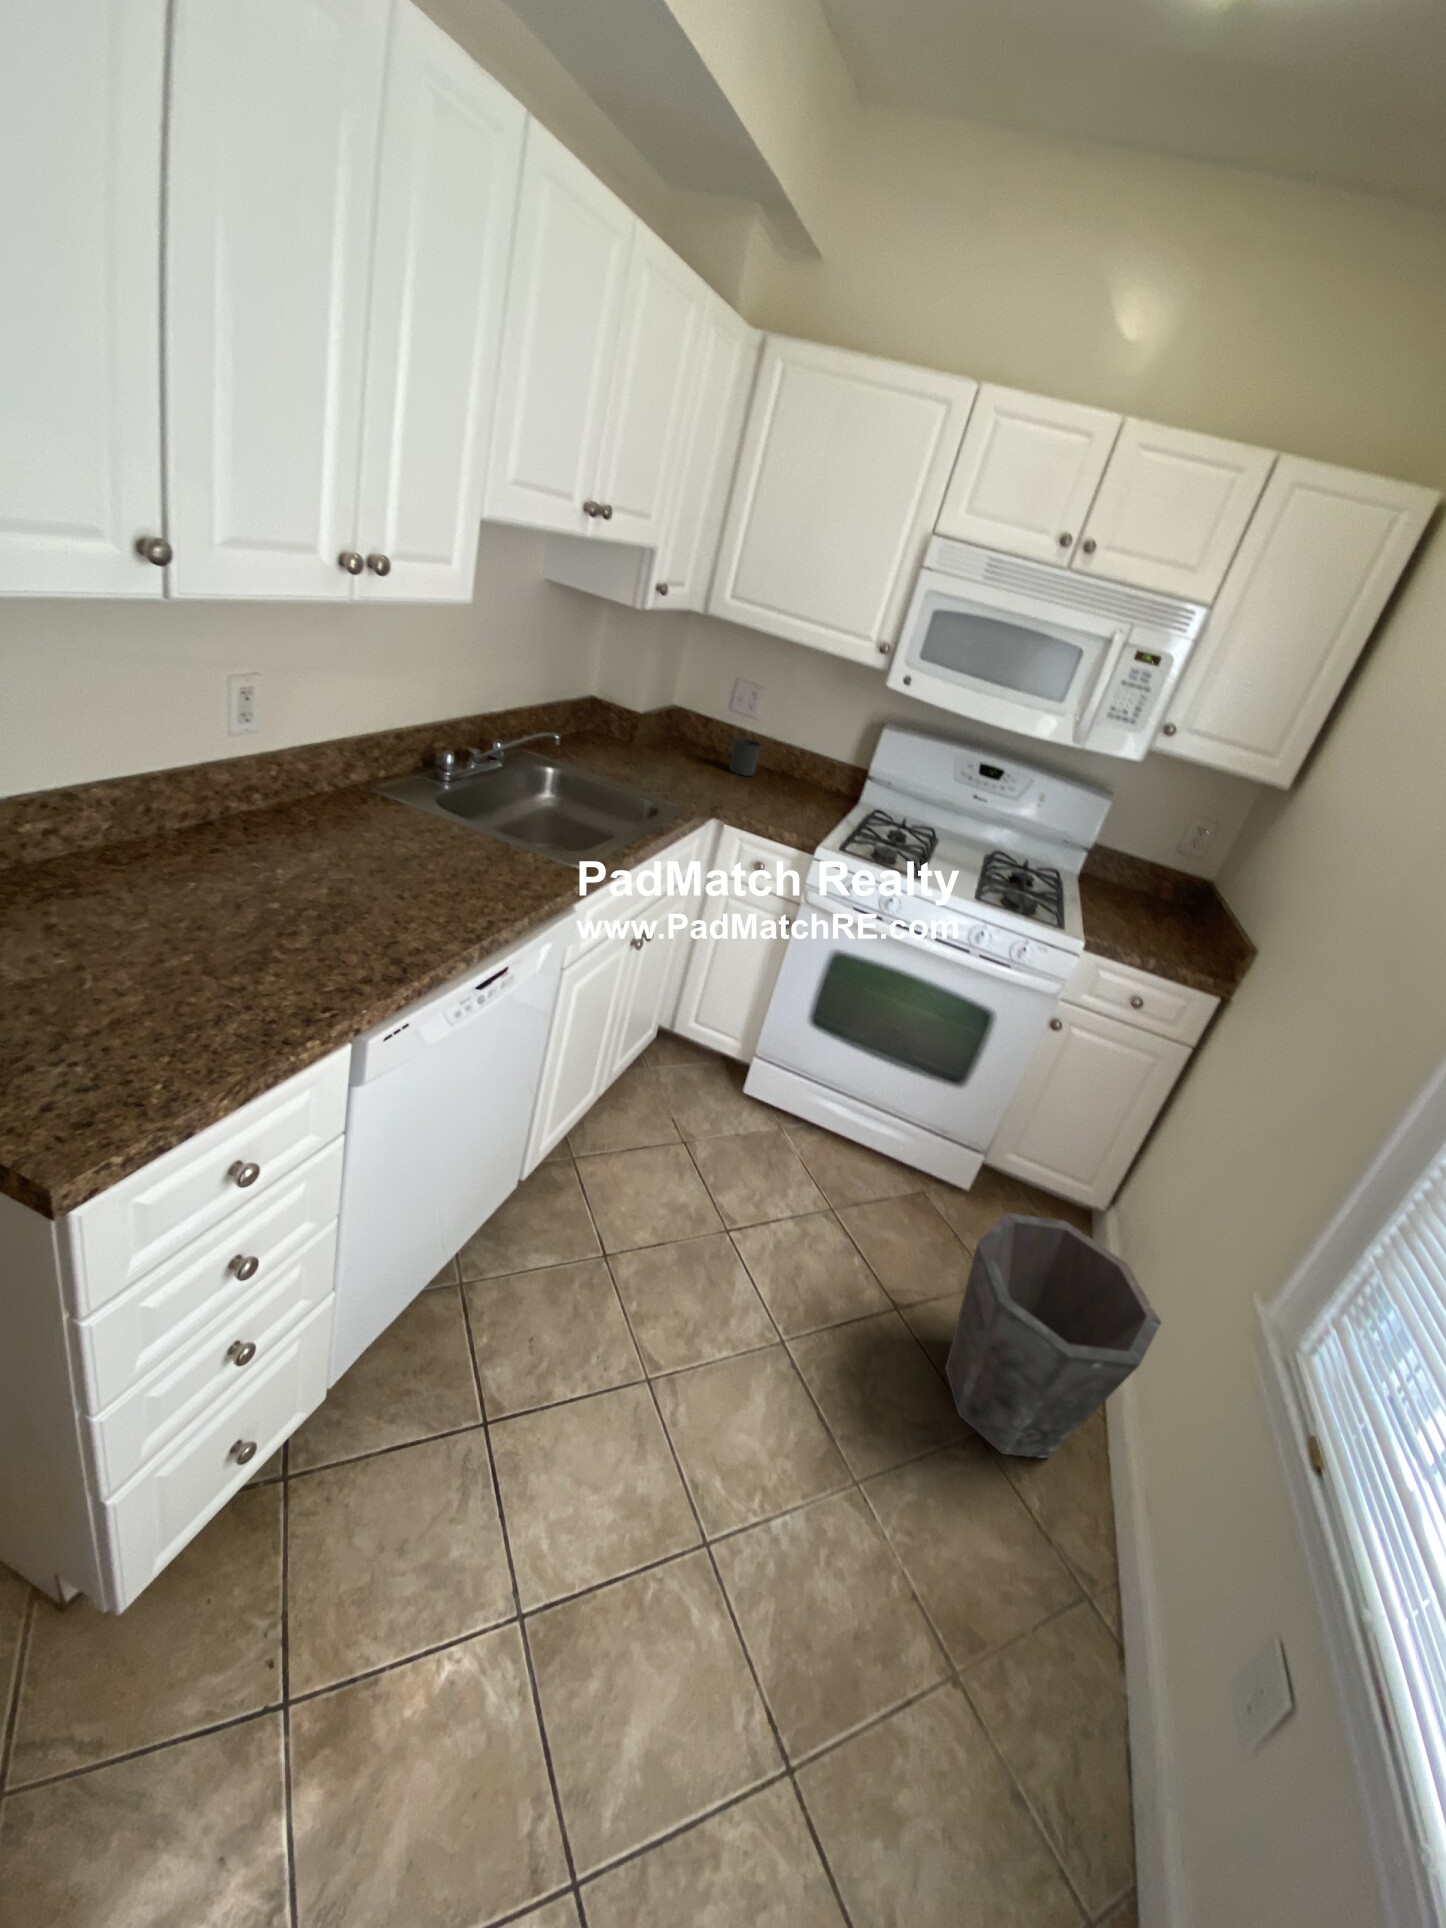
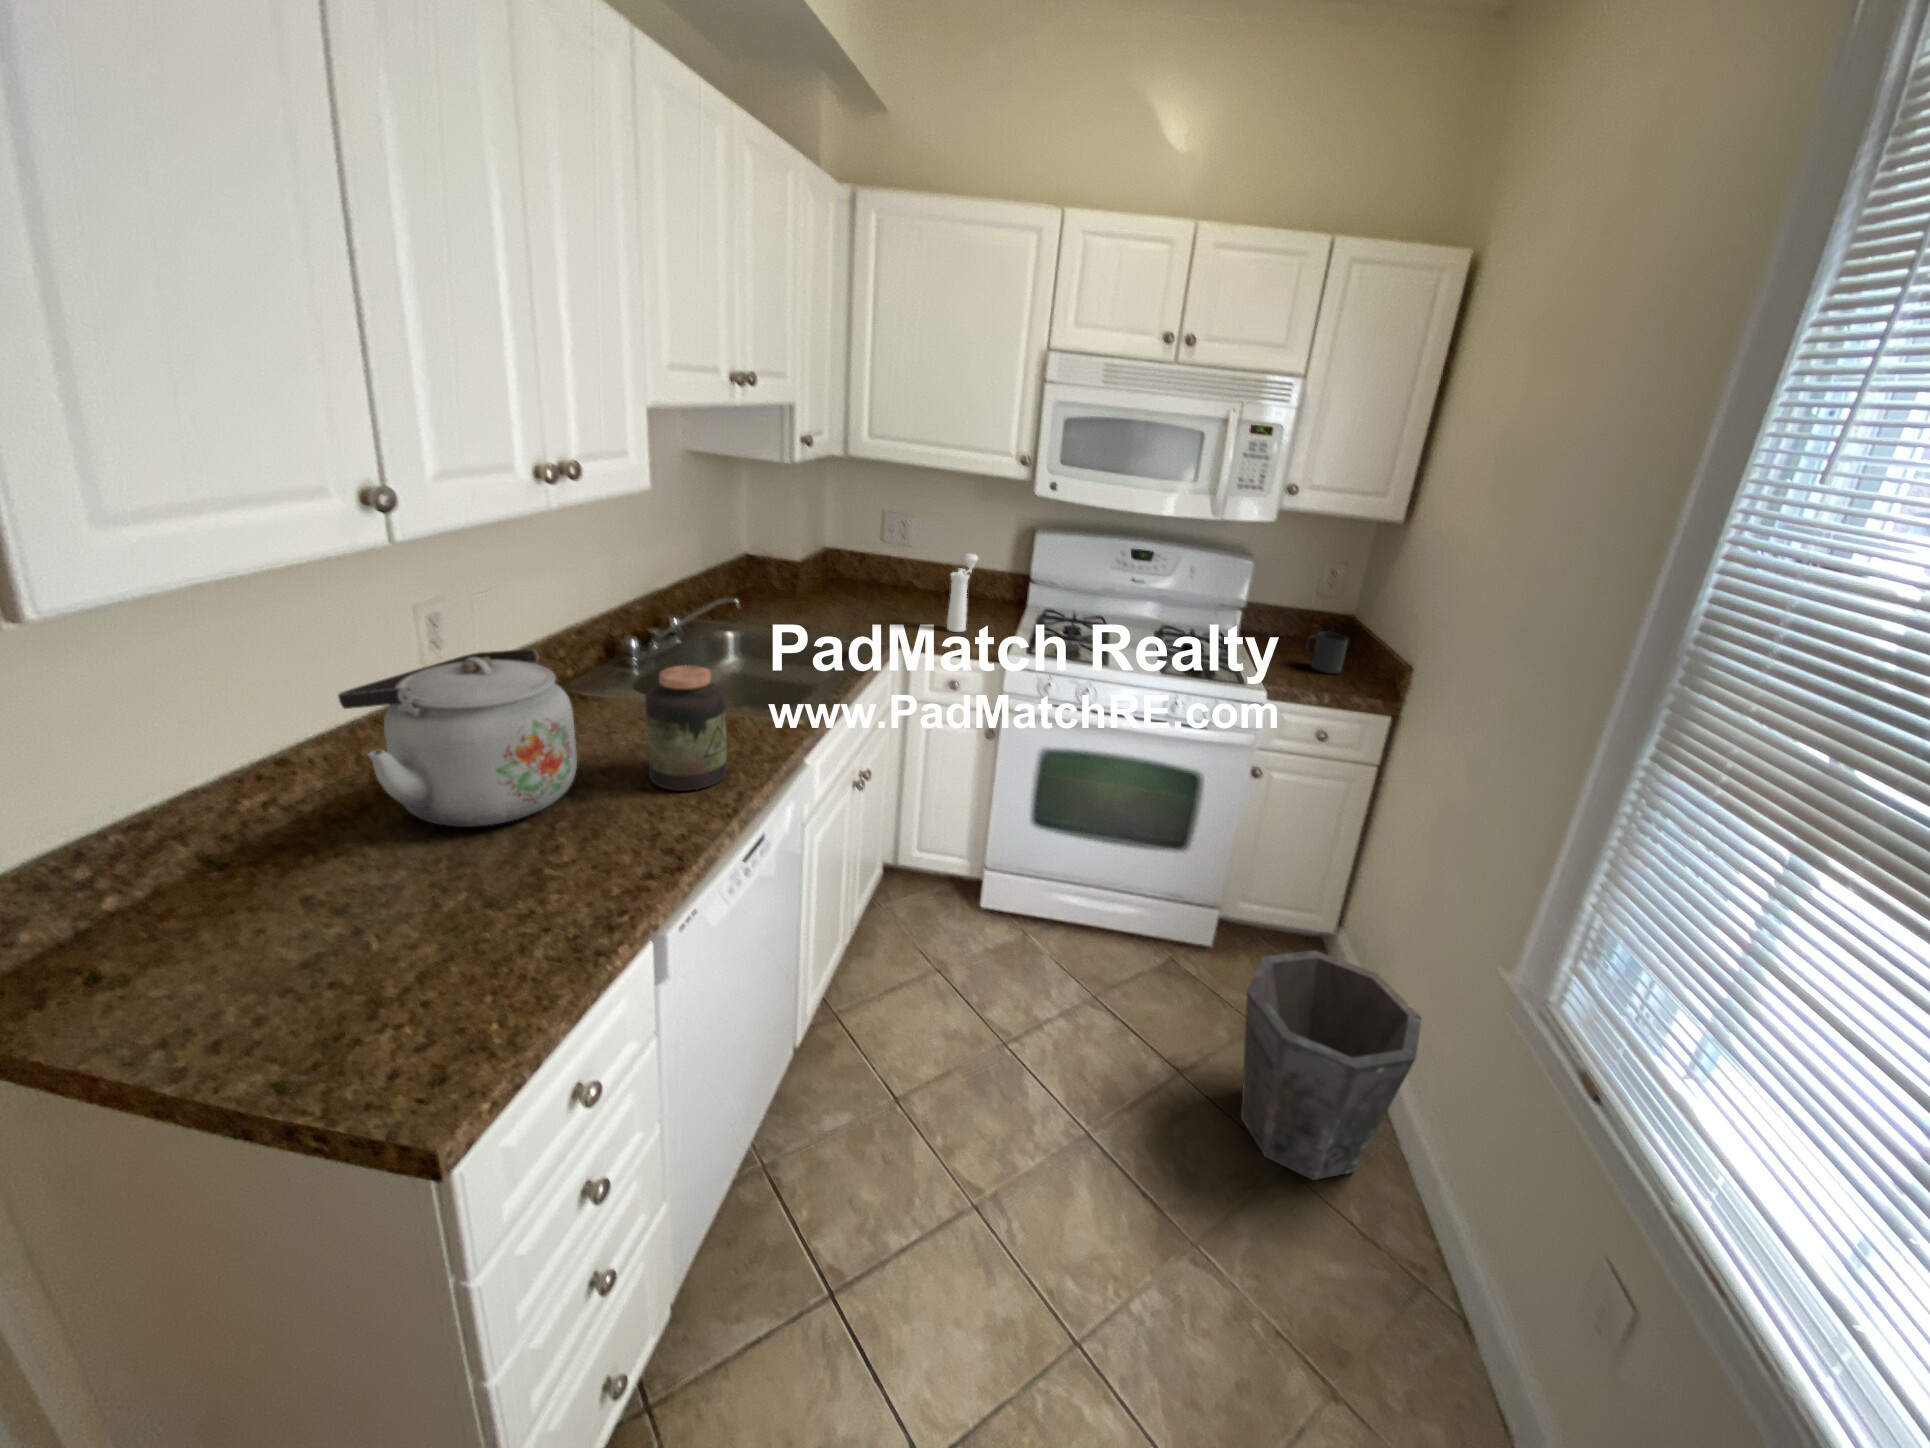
kettle: none [131,731,347,897] -> present [338,649,577,827]
pepper mill: none [768,735,816,813] -> present [947,554,978,632]
mug: present [726,738,761,776] -> present [1306,632,1348,674]
jar: none [412,782,498,908] -> present [645,665,727,791]

